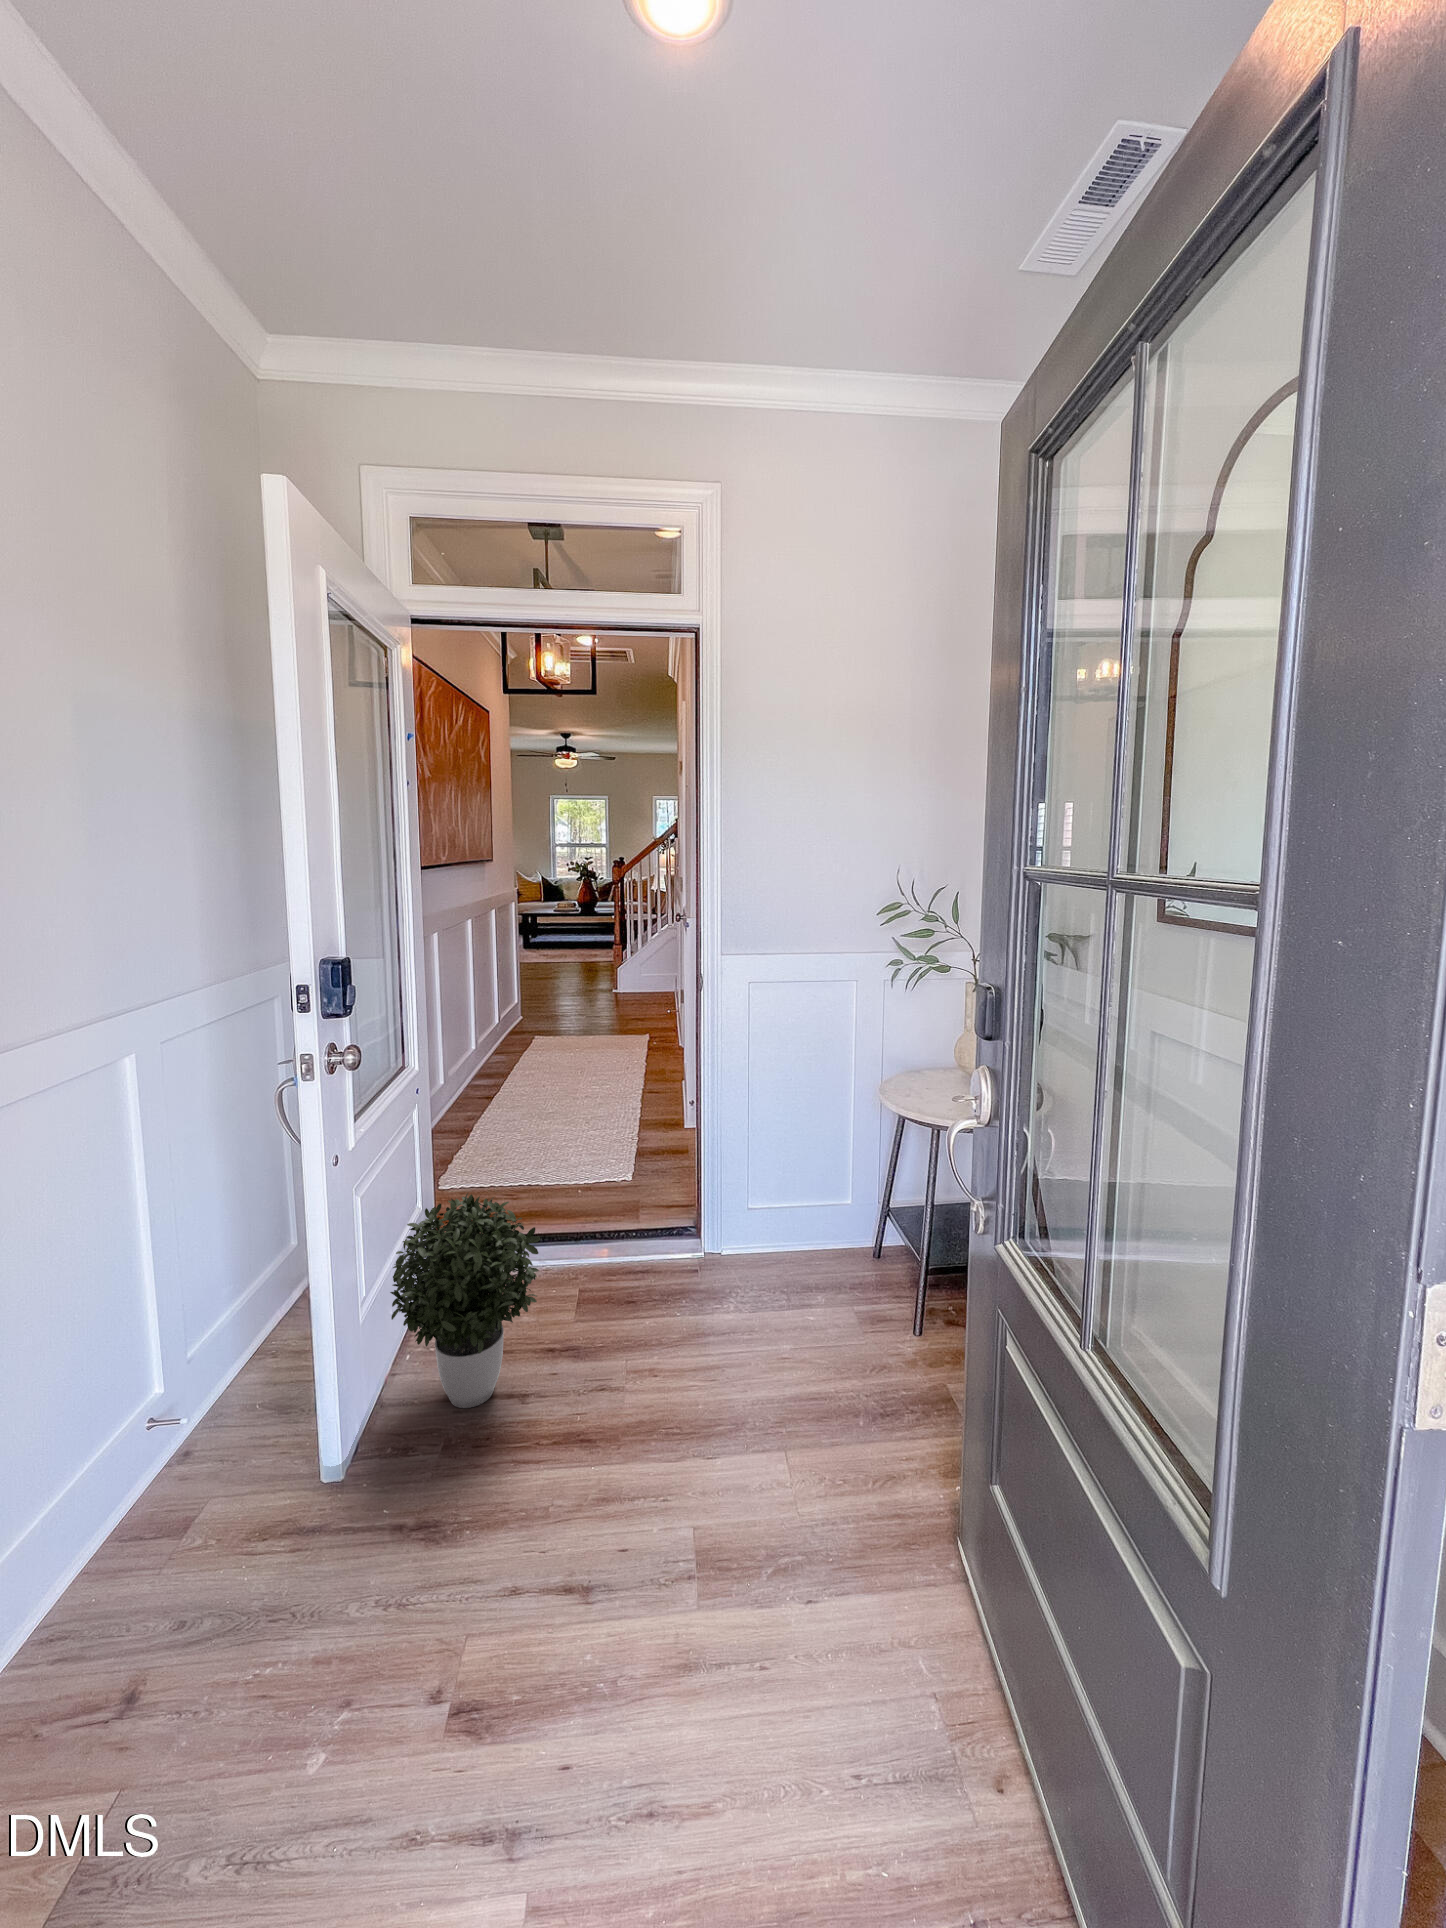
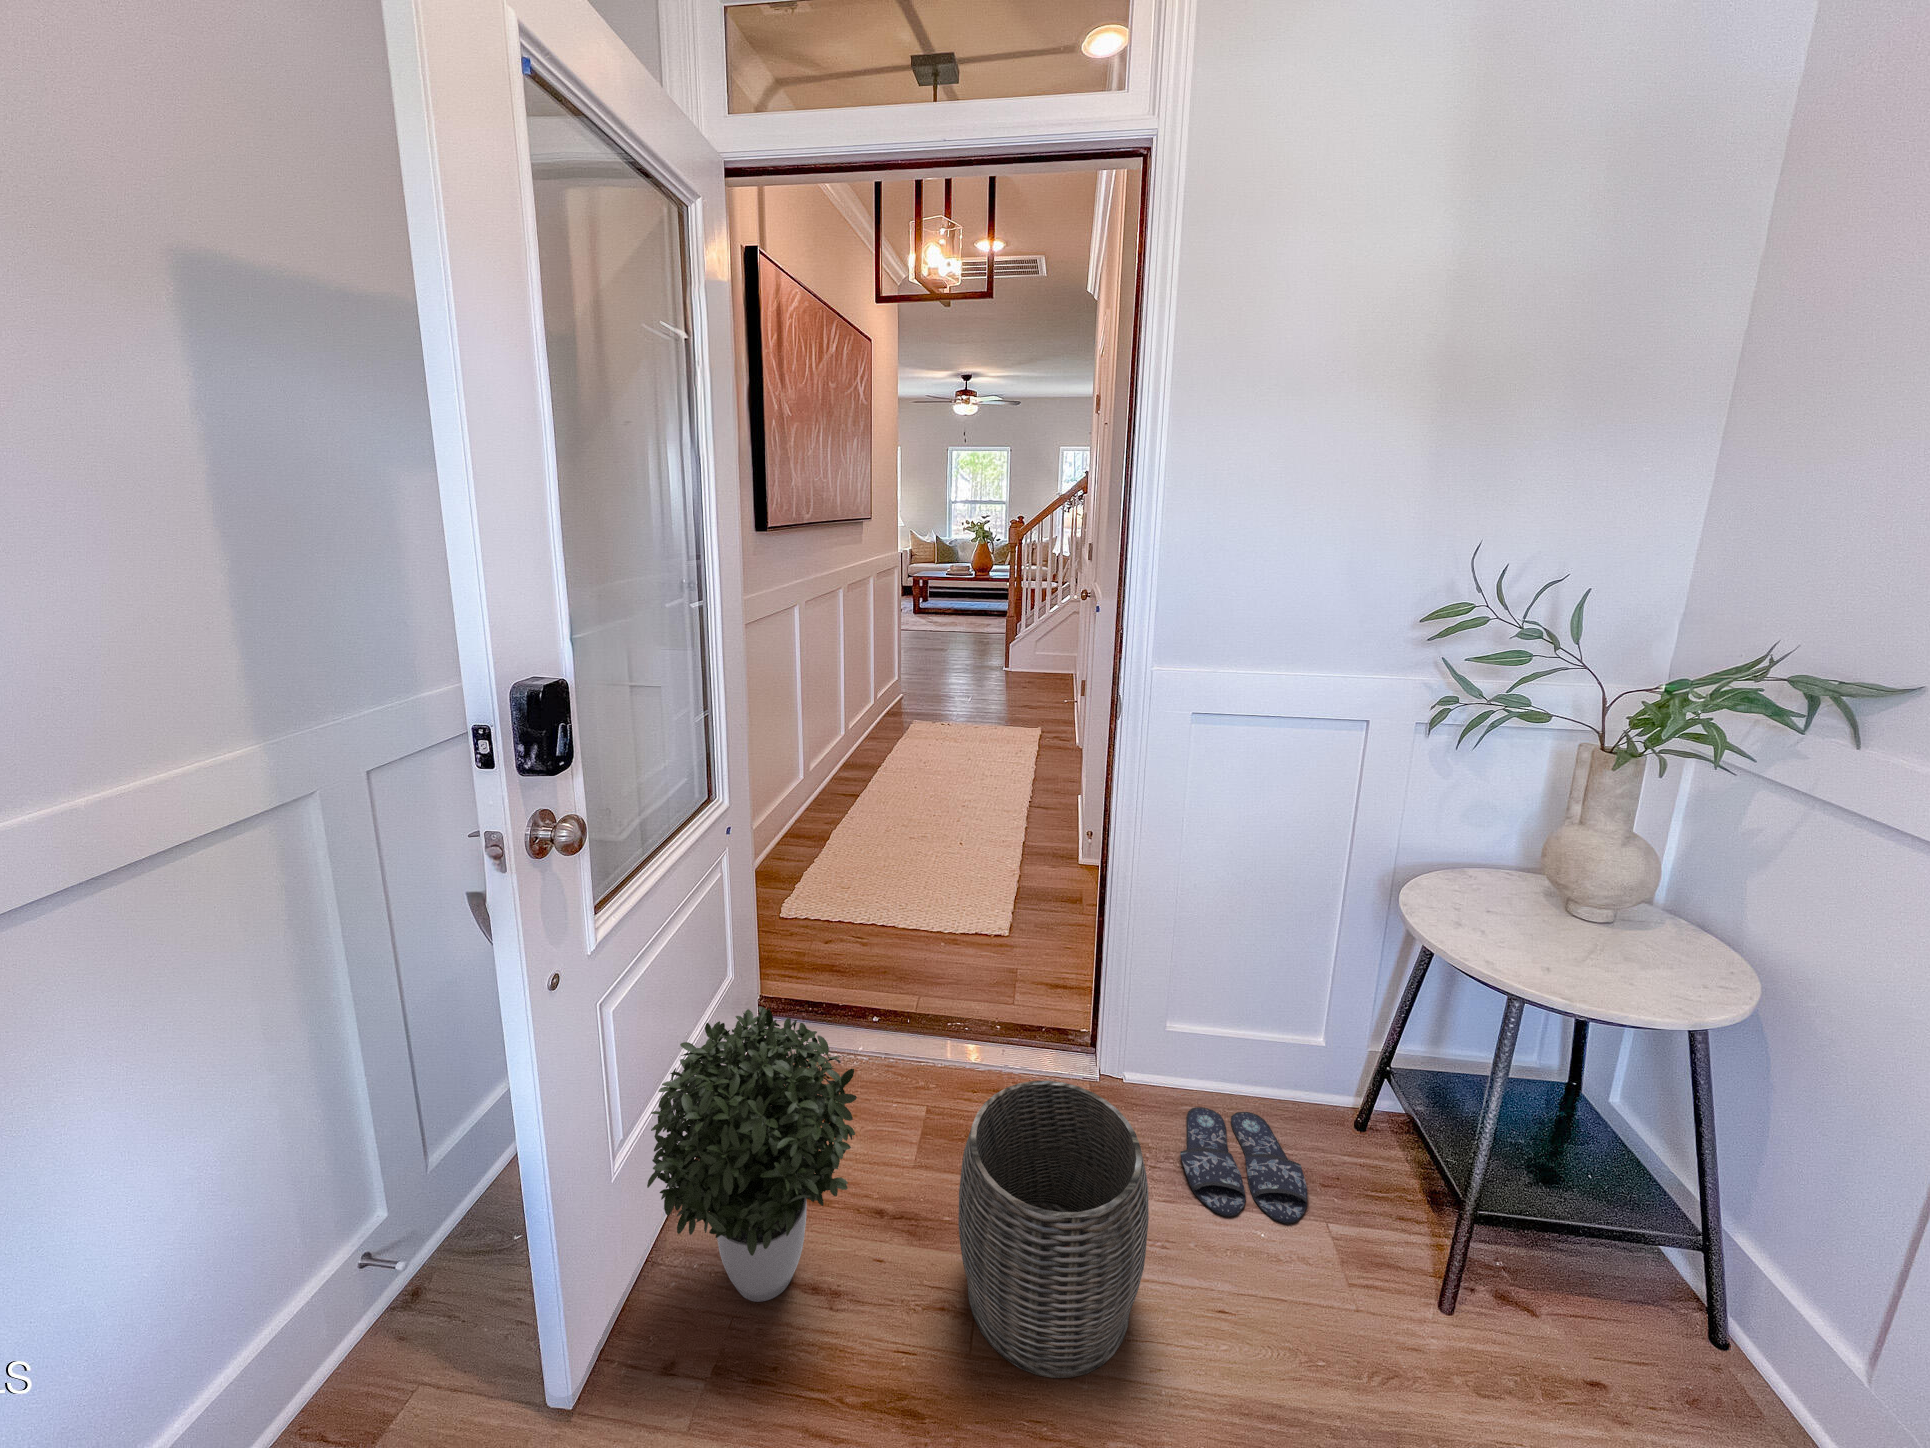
woven basket: none [613,1224,735,1403] -> present [959,1081,1149,1378]
slippers: none [761,1255,840,1309] -> present [1180,1107,1307,1224]

